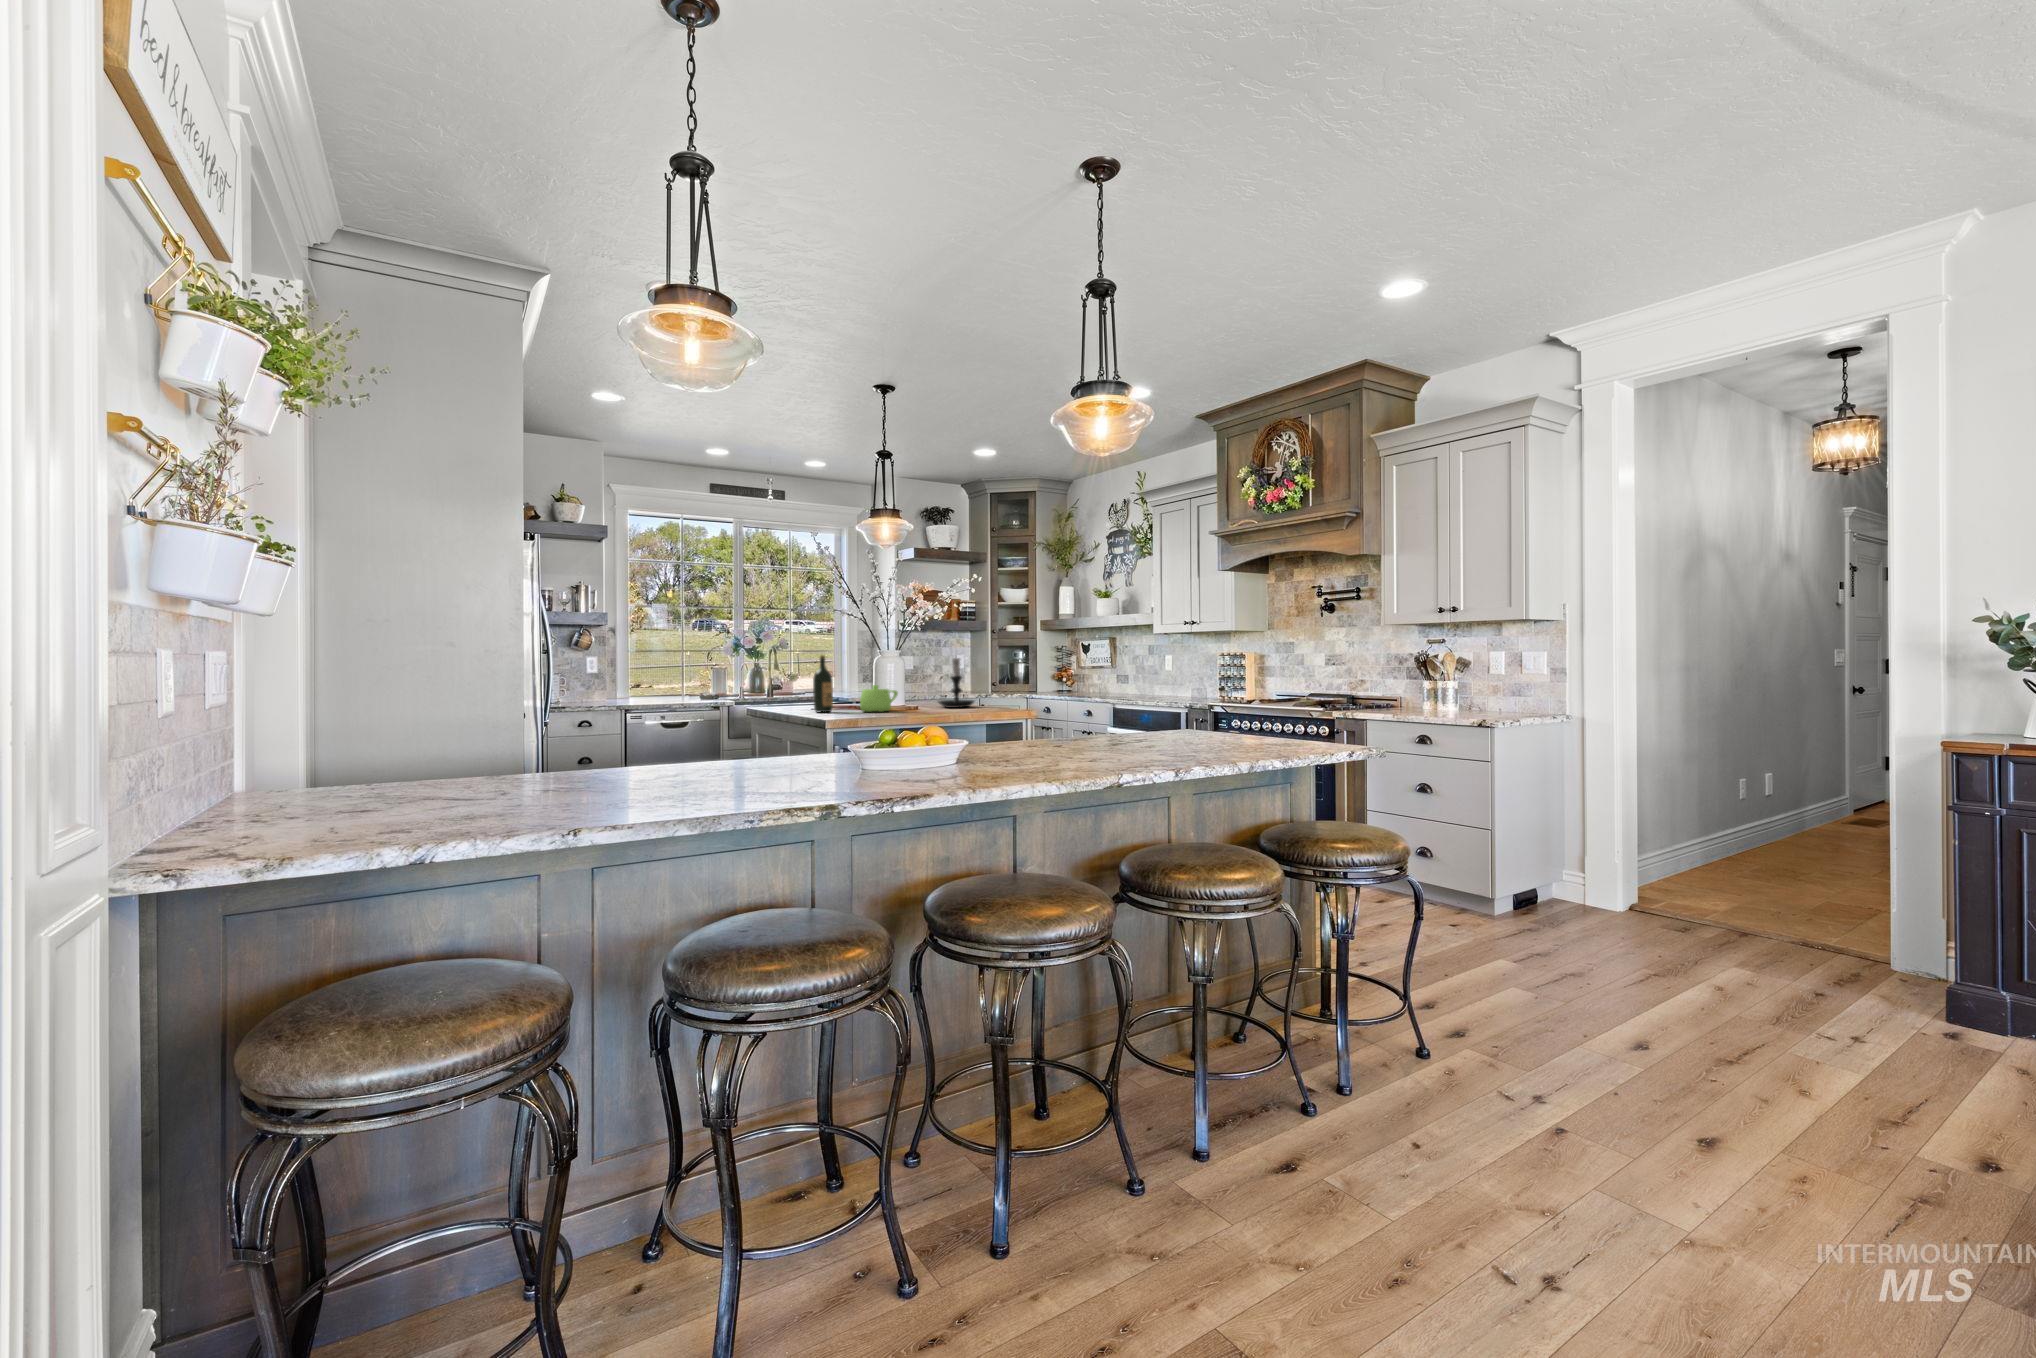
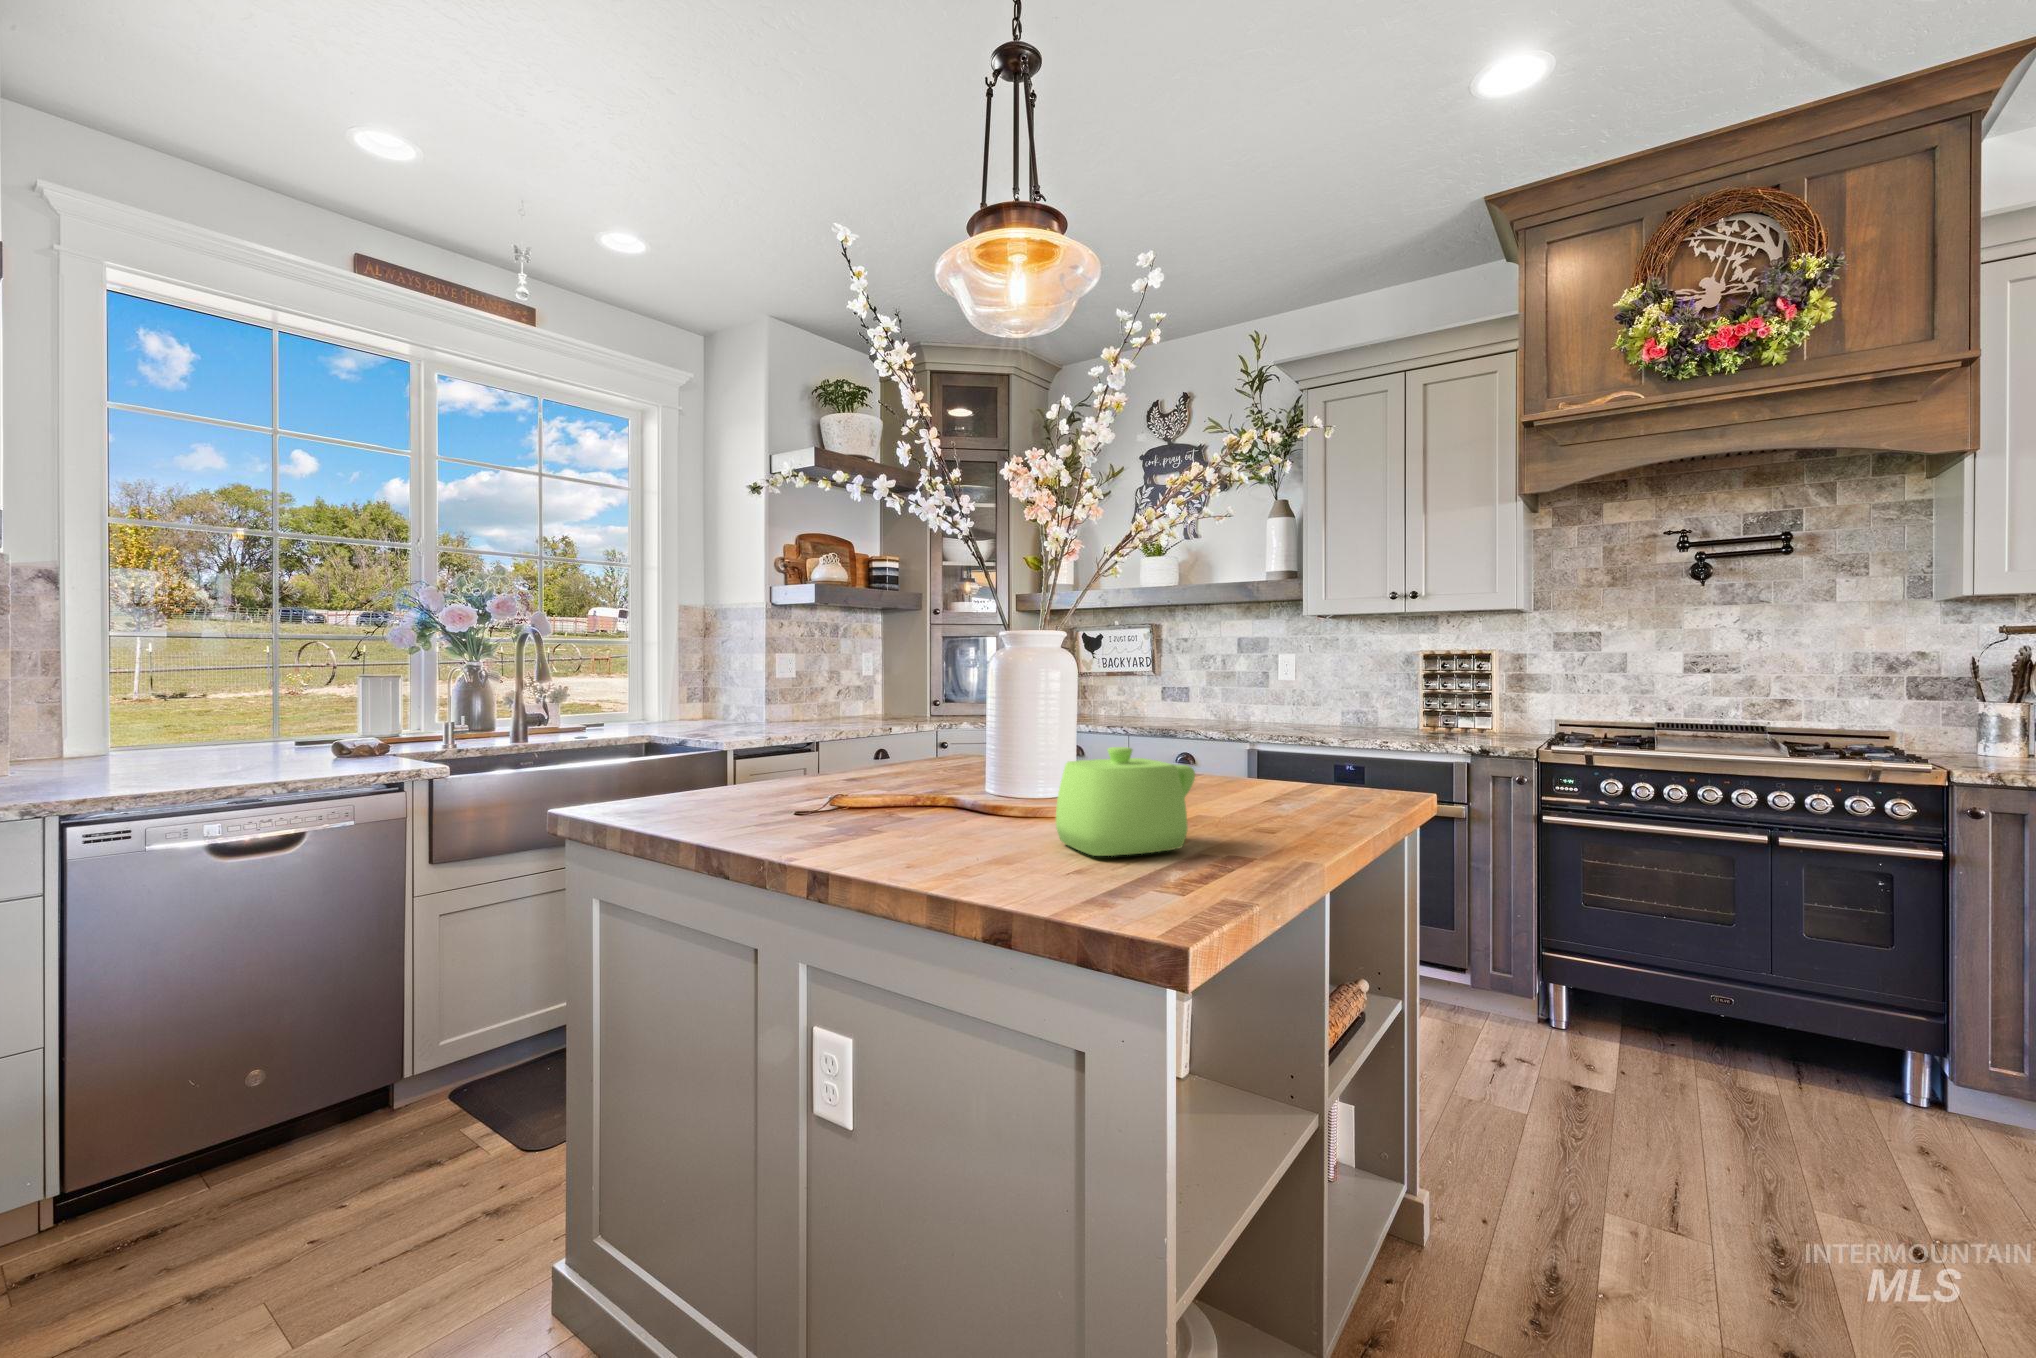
wine bottle: present [813,655,833,712] -> none [894,631,975,872]
candle holder: present [938,658,974,708] -> none [1190,639,1304,803]

